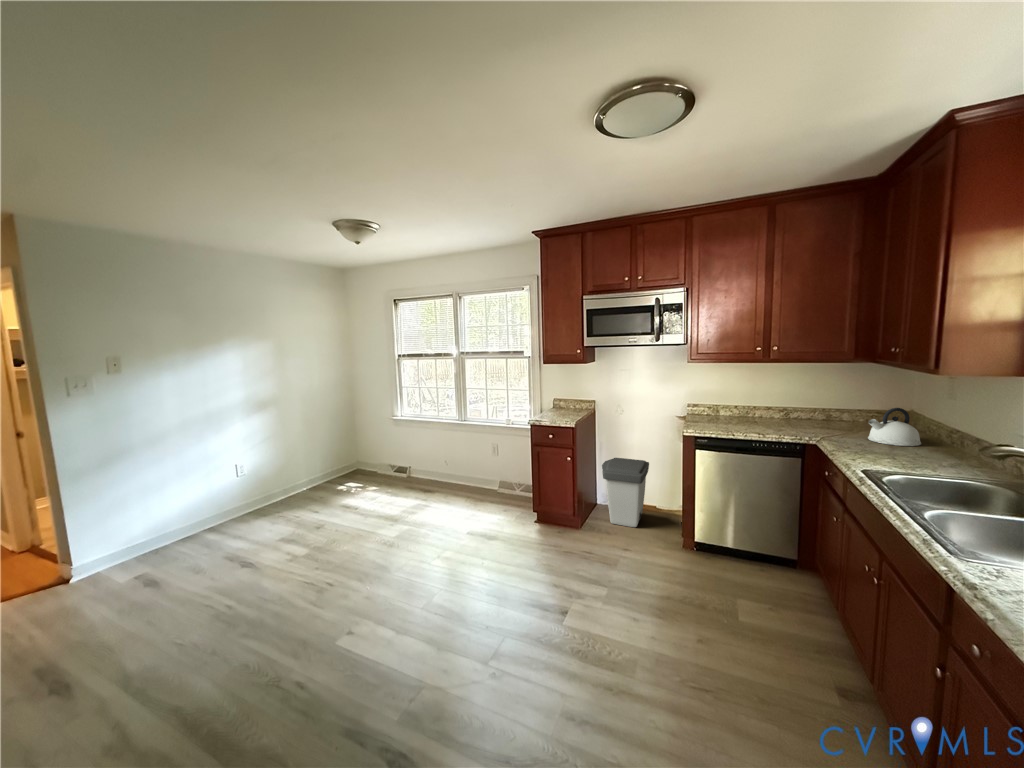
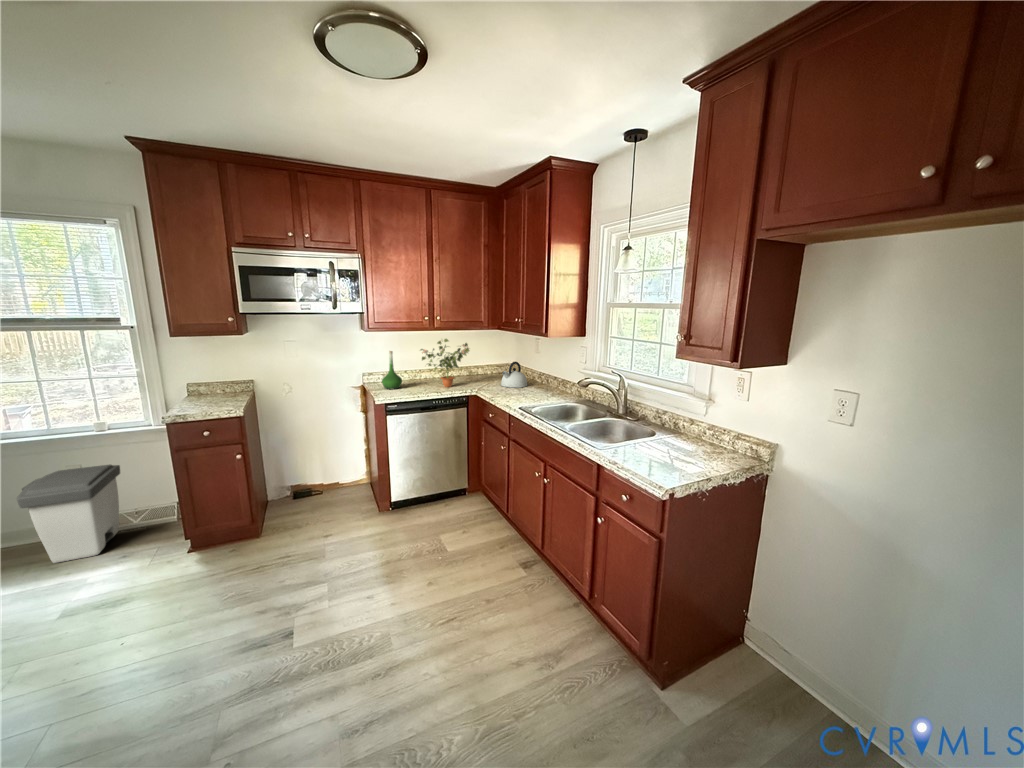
potted plant: none [747,371,820,430] -> present [421,339,469,387]
vase: none [701,383,724,424] -> present [382,351,402,389]
trash can: present [602,458,649,527] -> present [17,465,120,563]

